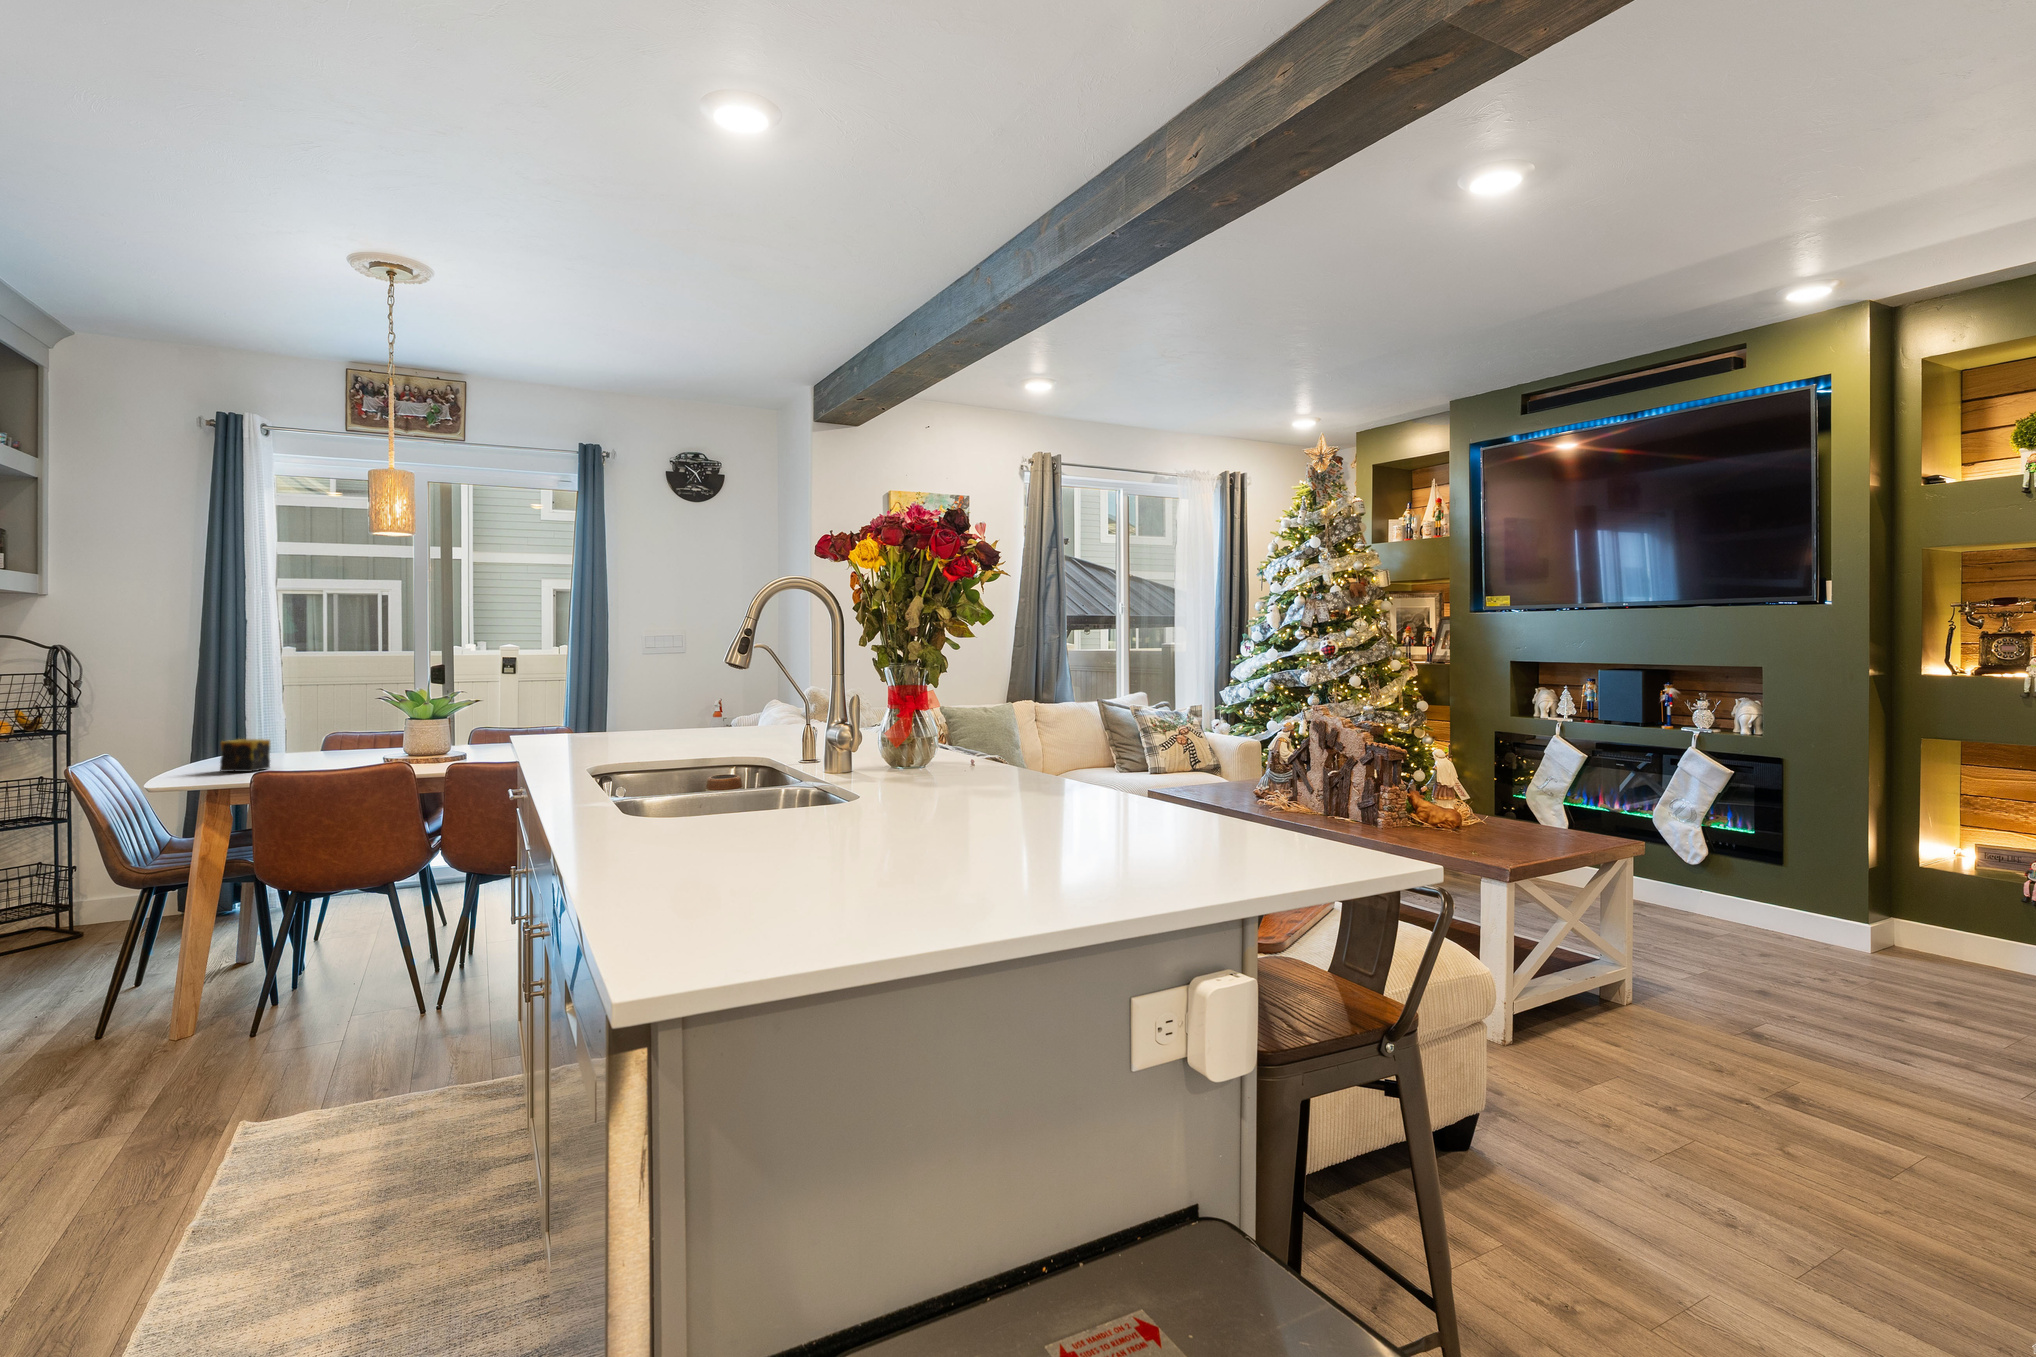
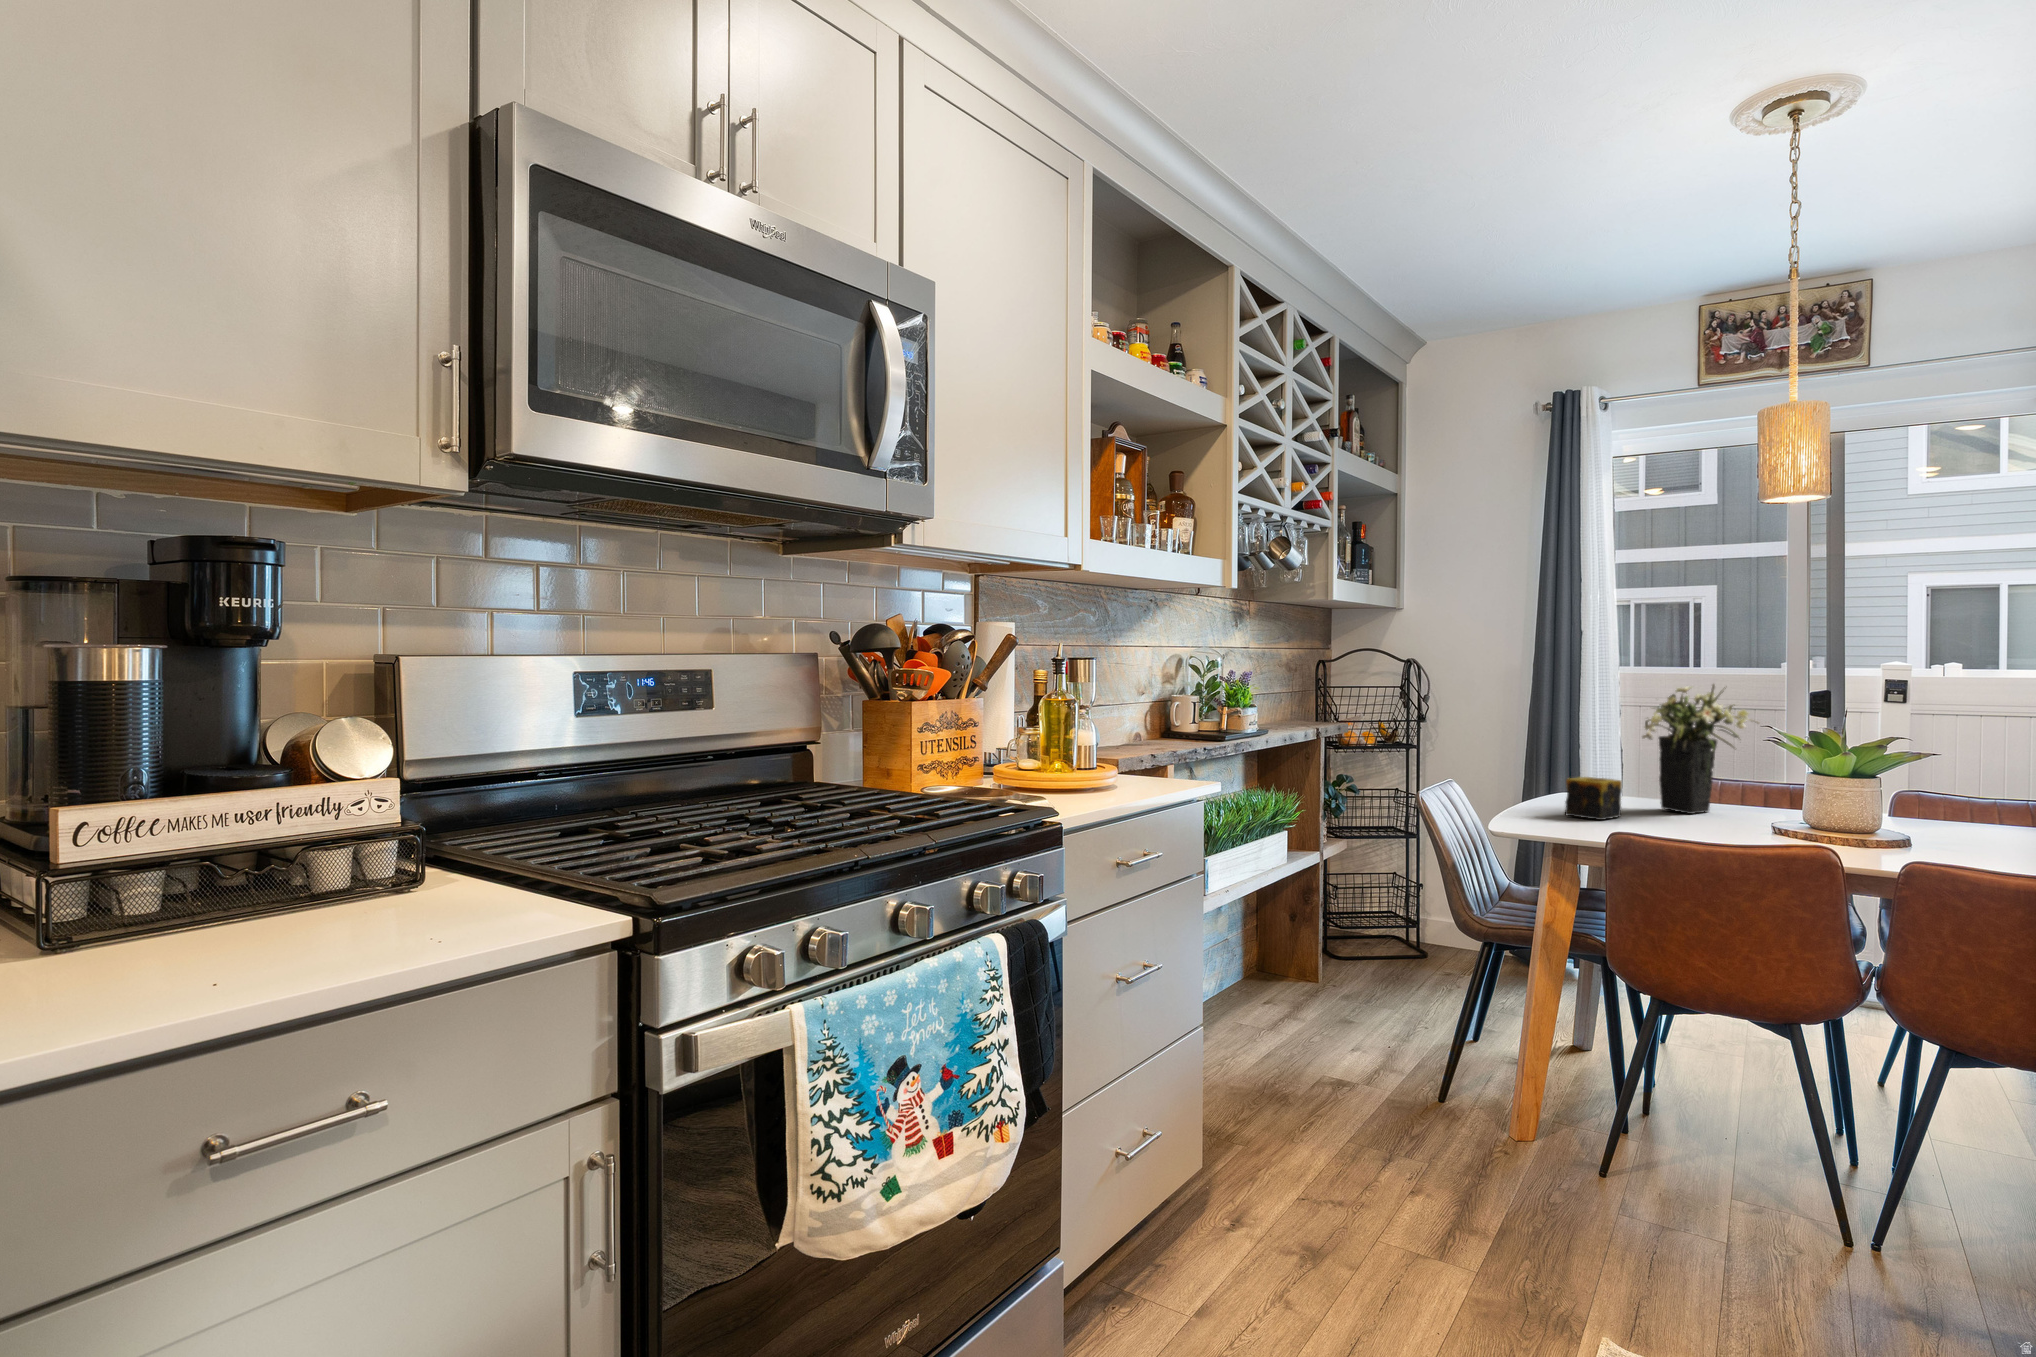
flower arrangement: none [284,663,379,762] -> present [1643,684,1758,814]

